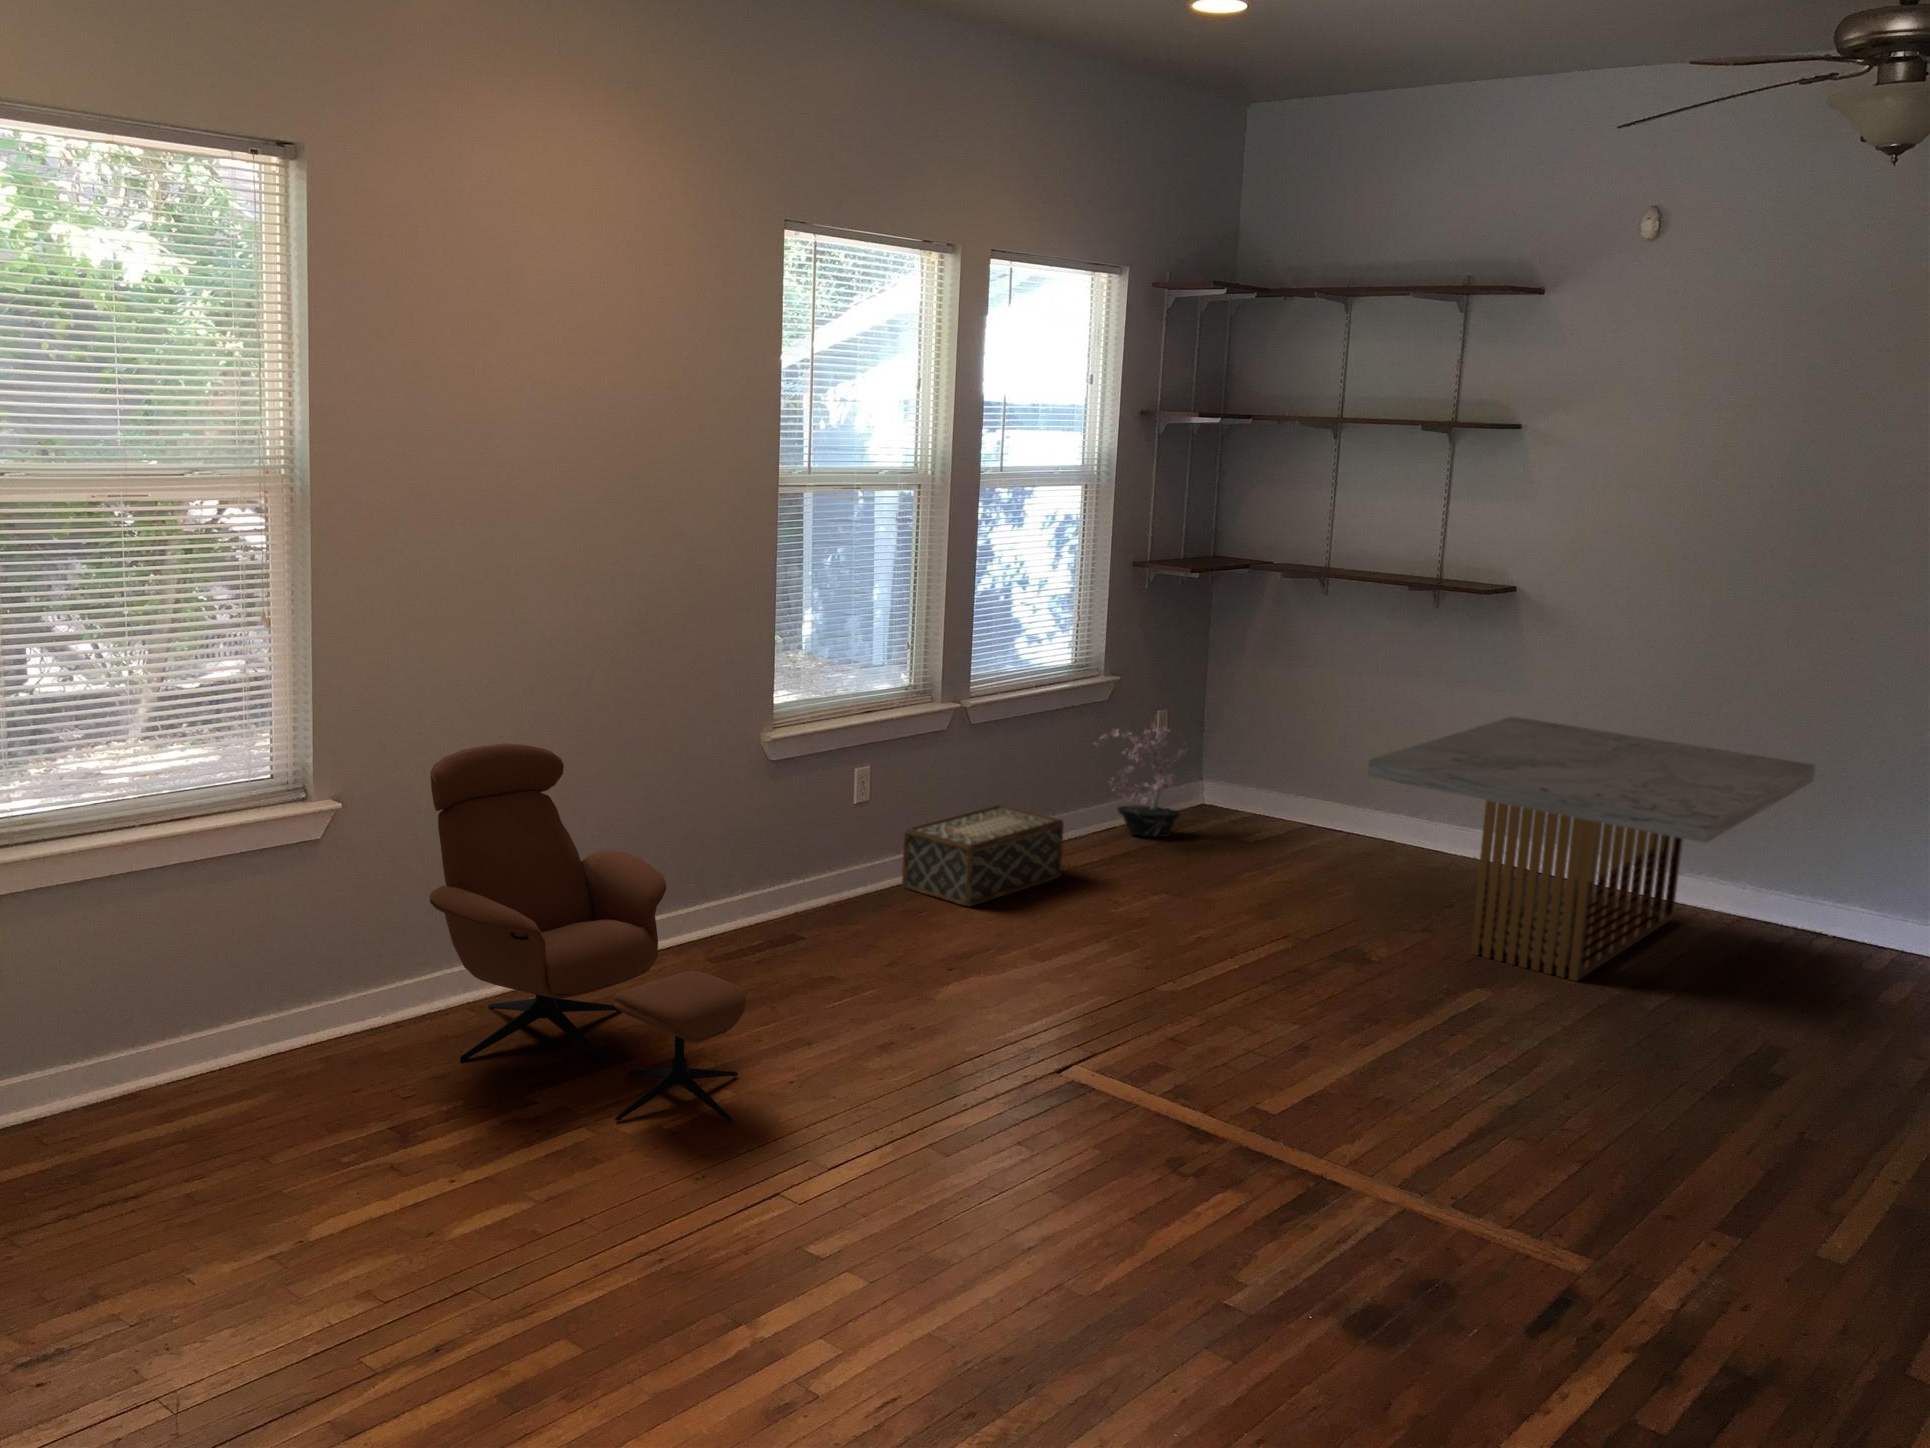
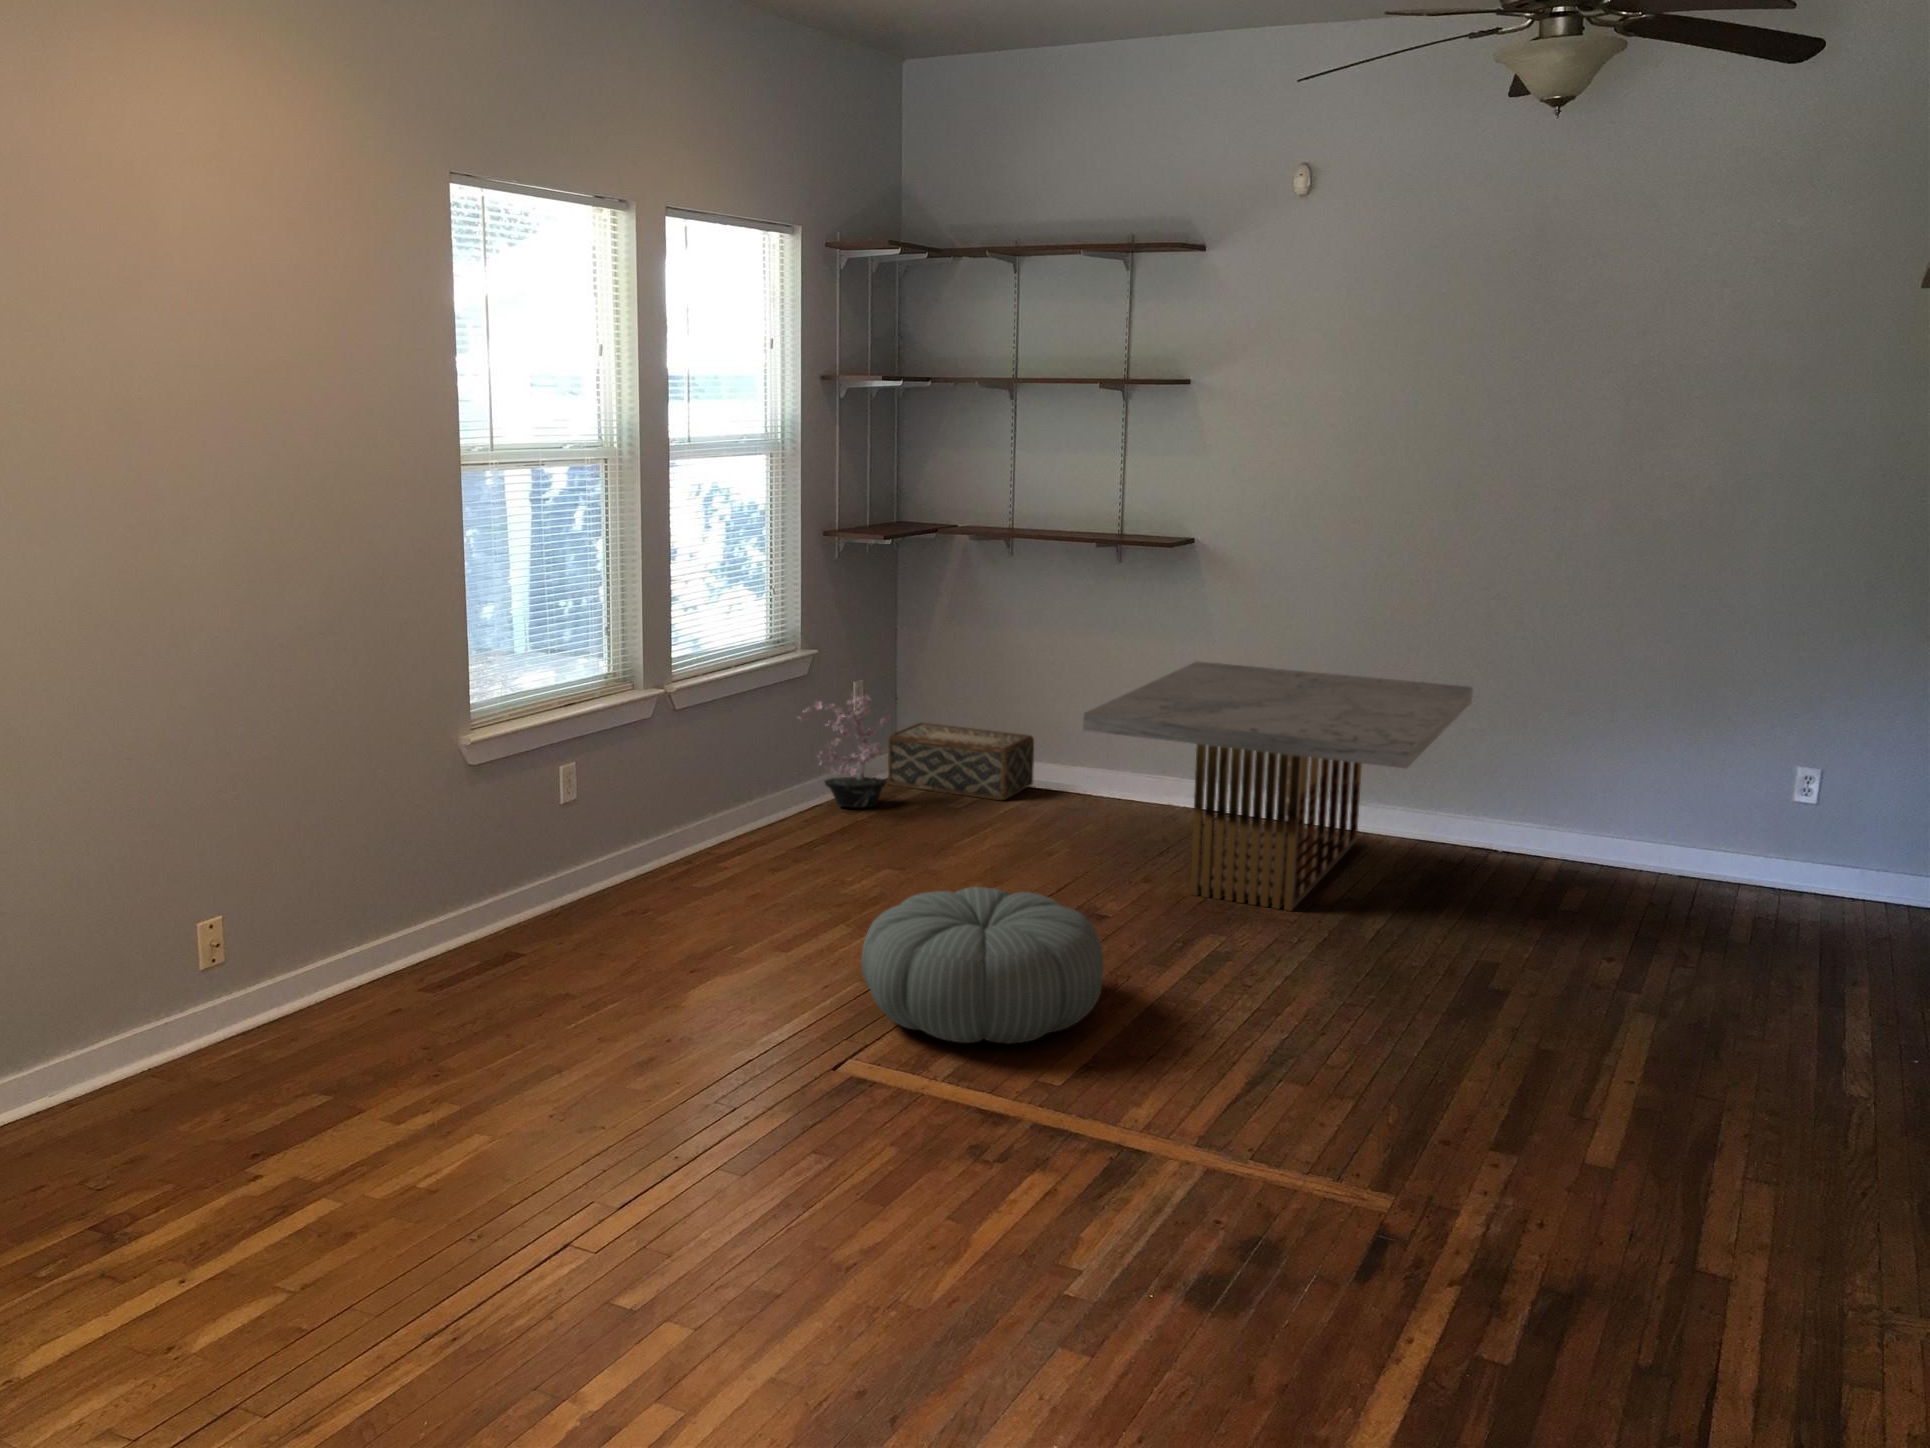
lounge chair: present [430,743,746,1122] -> none [89,769,494,1184]
woven basket: present [902,805,1064,907] -> present [888,723,1034,800]
pouf: none [1106,921,1347,1075] -> present [862,887,1104,1044]

